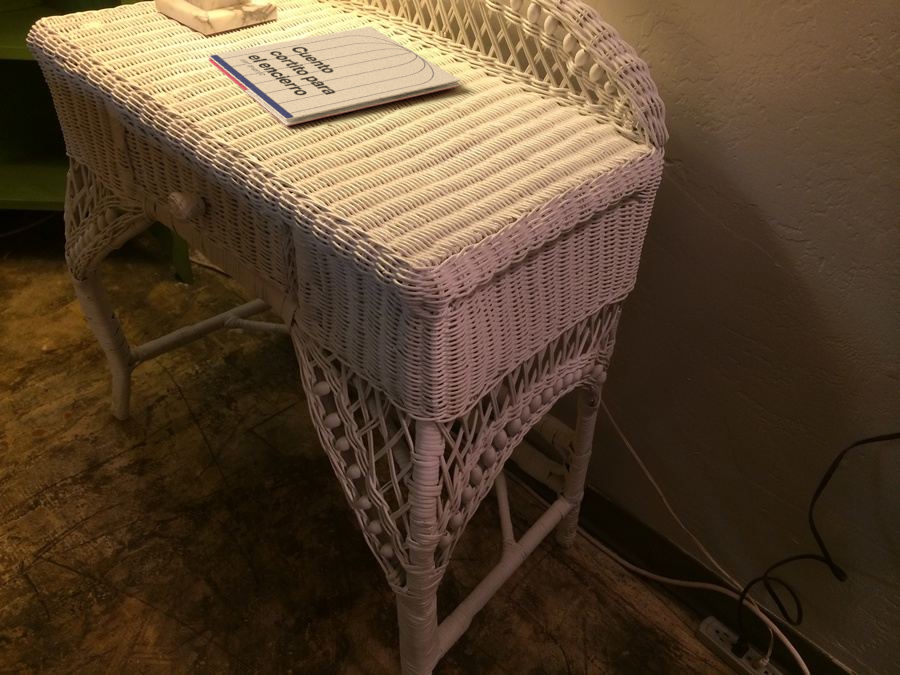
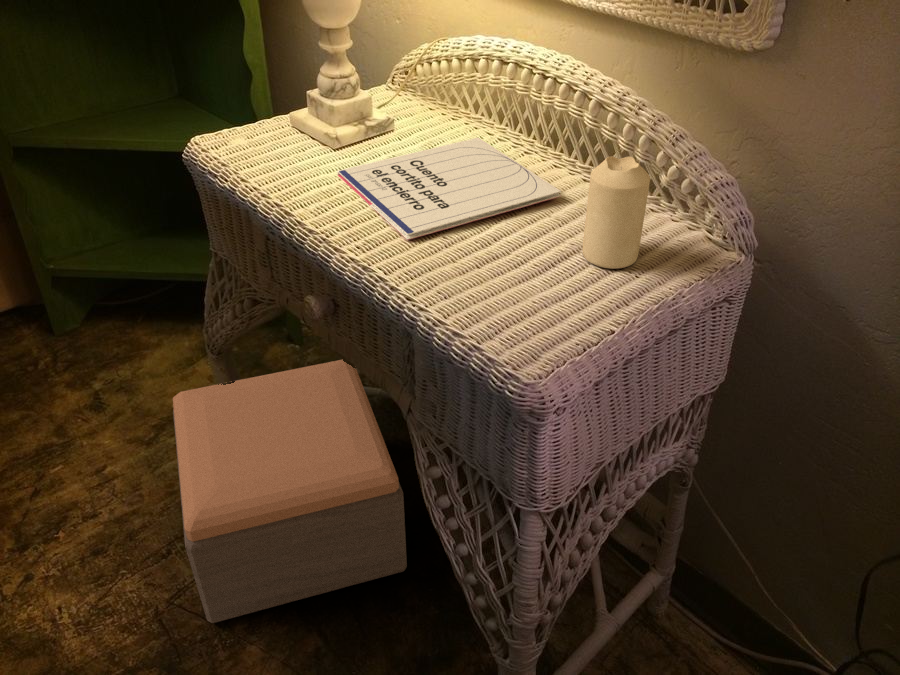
candle: none [482,28,555,157] -> present [582,156,650,269]
footstool: none [33,286,303,576] -> present [173,359,407,623]

